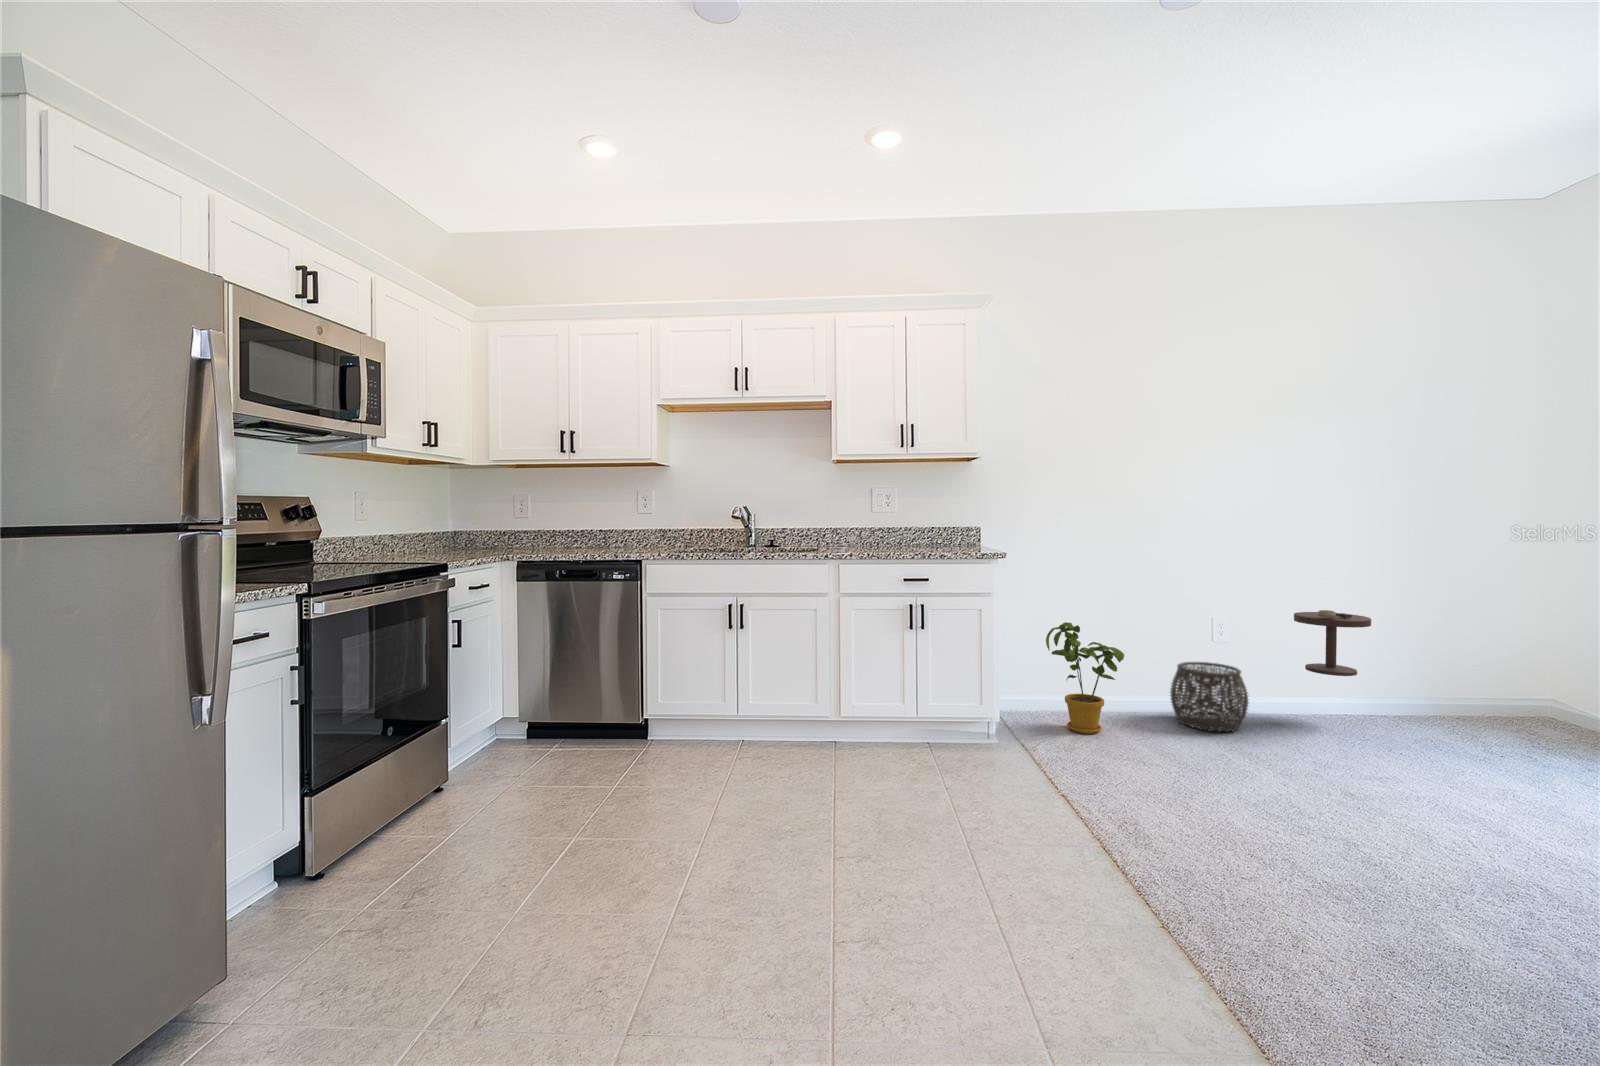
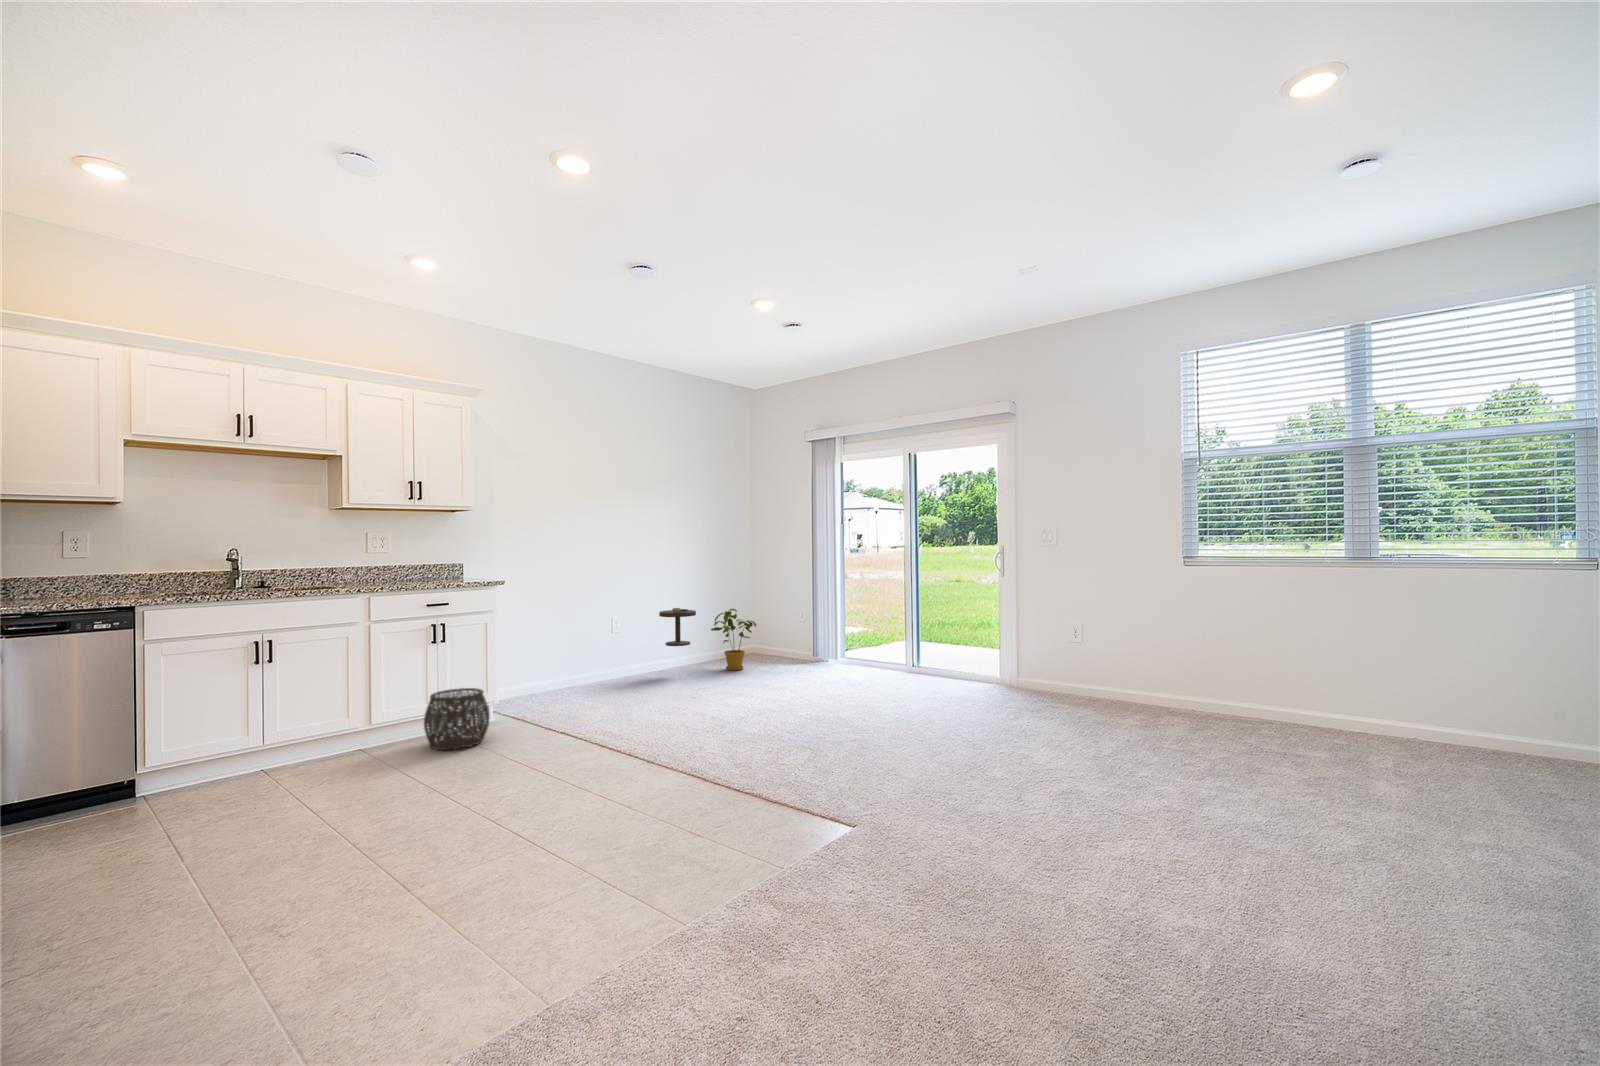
house plant: present [1046,622,1124,734] -> present [711,609,756,670]
woven basket: present [1170,662,1249,732] -> present [424,688,489,750]

